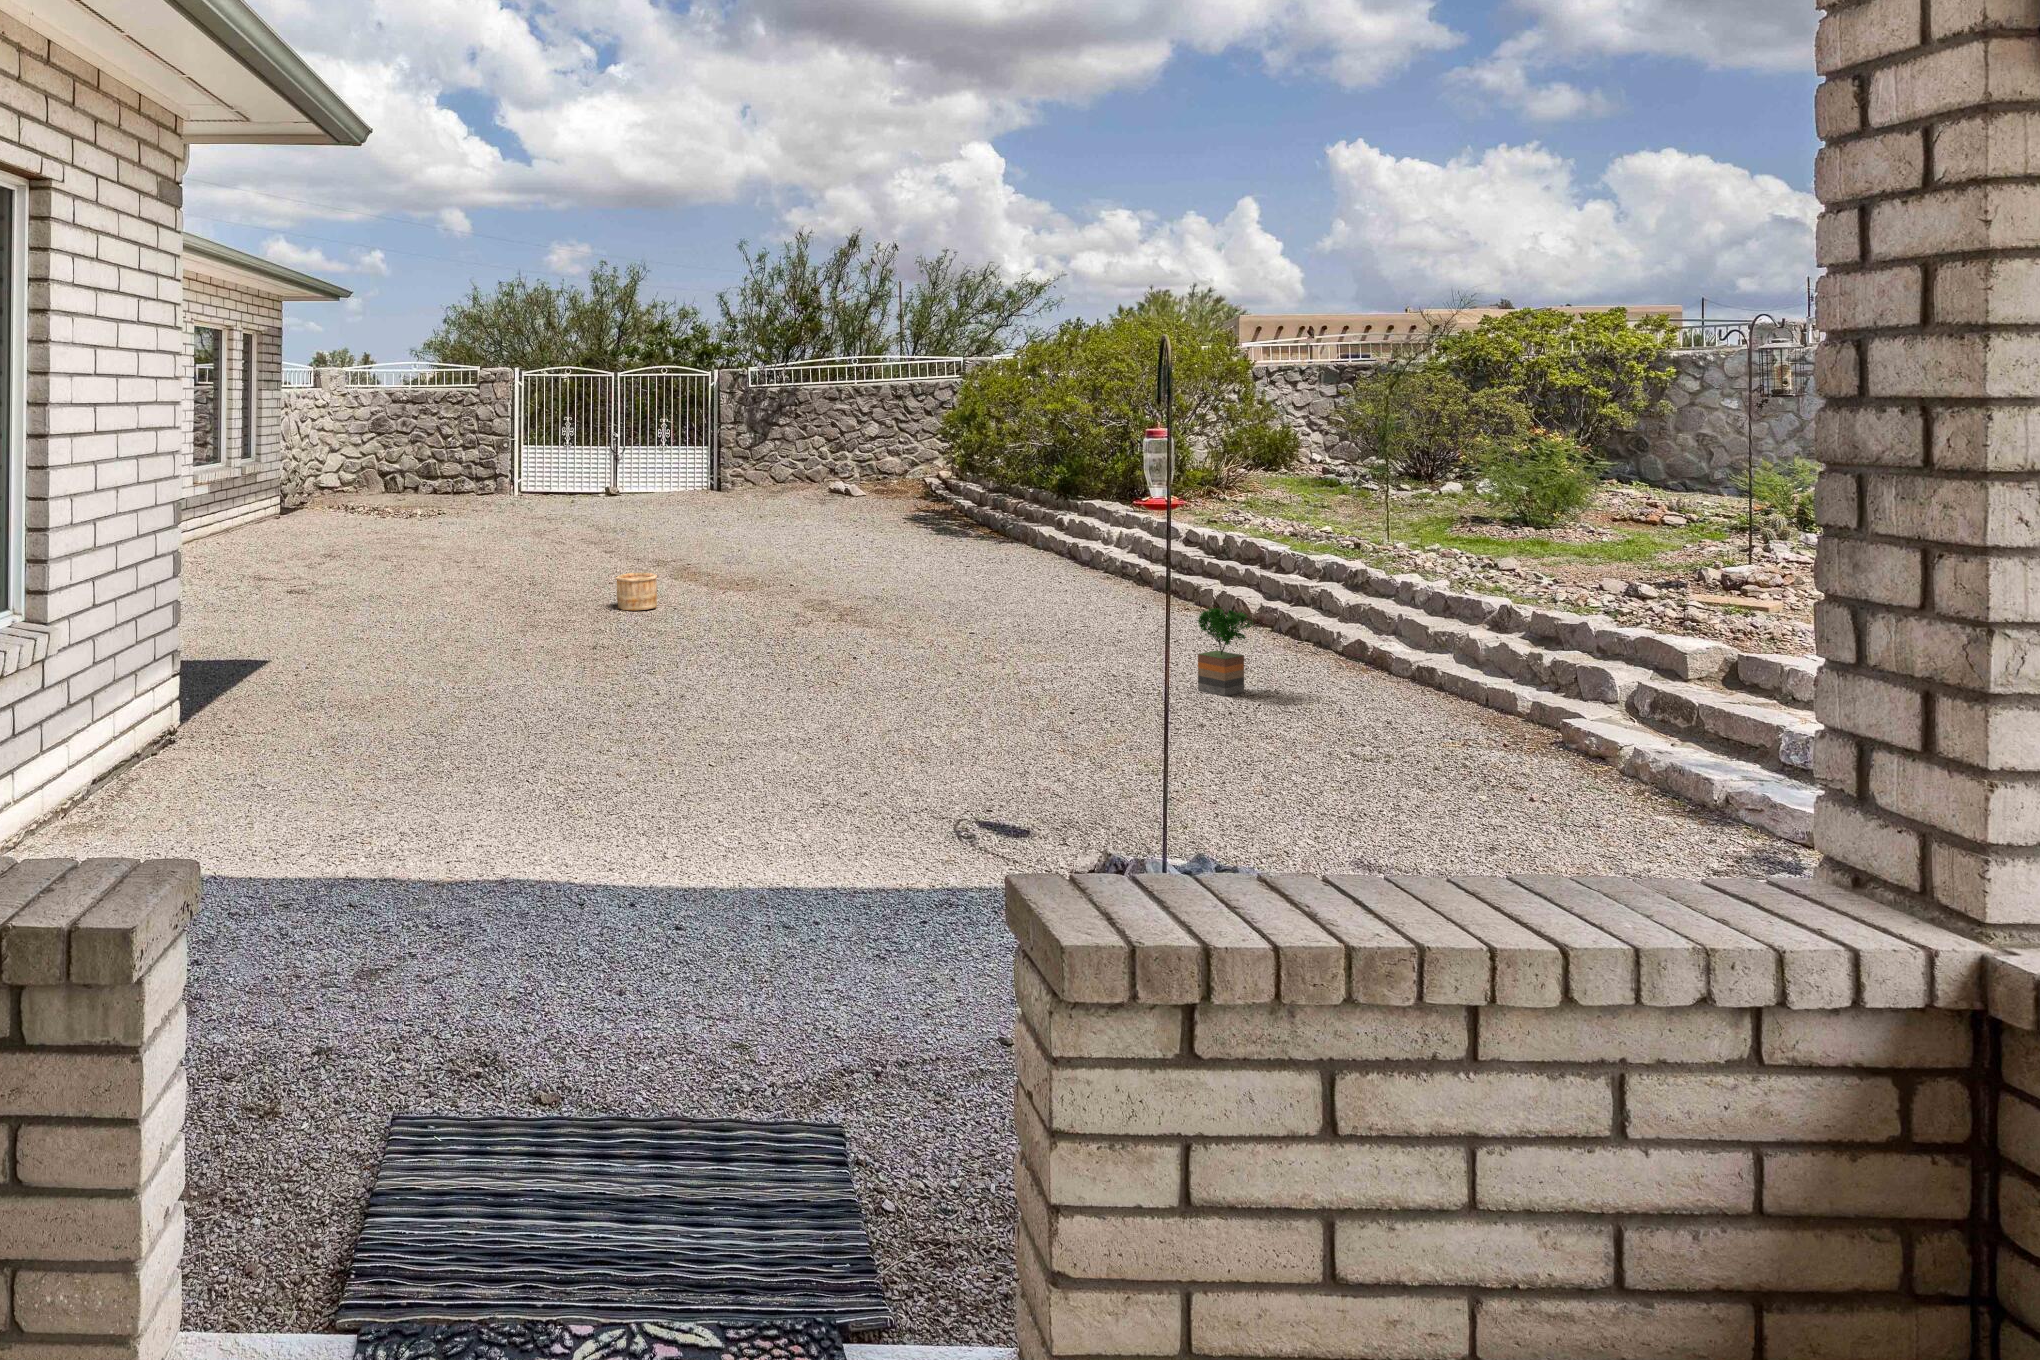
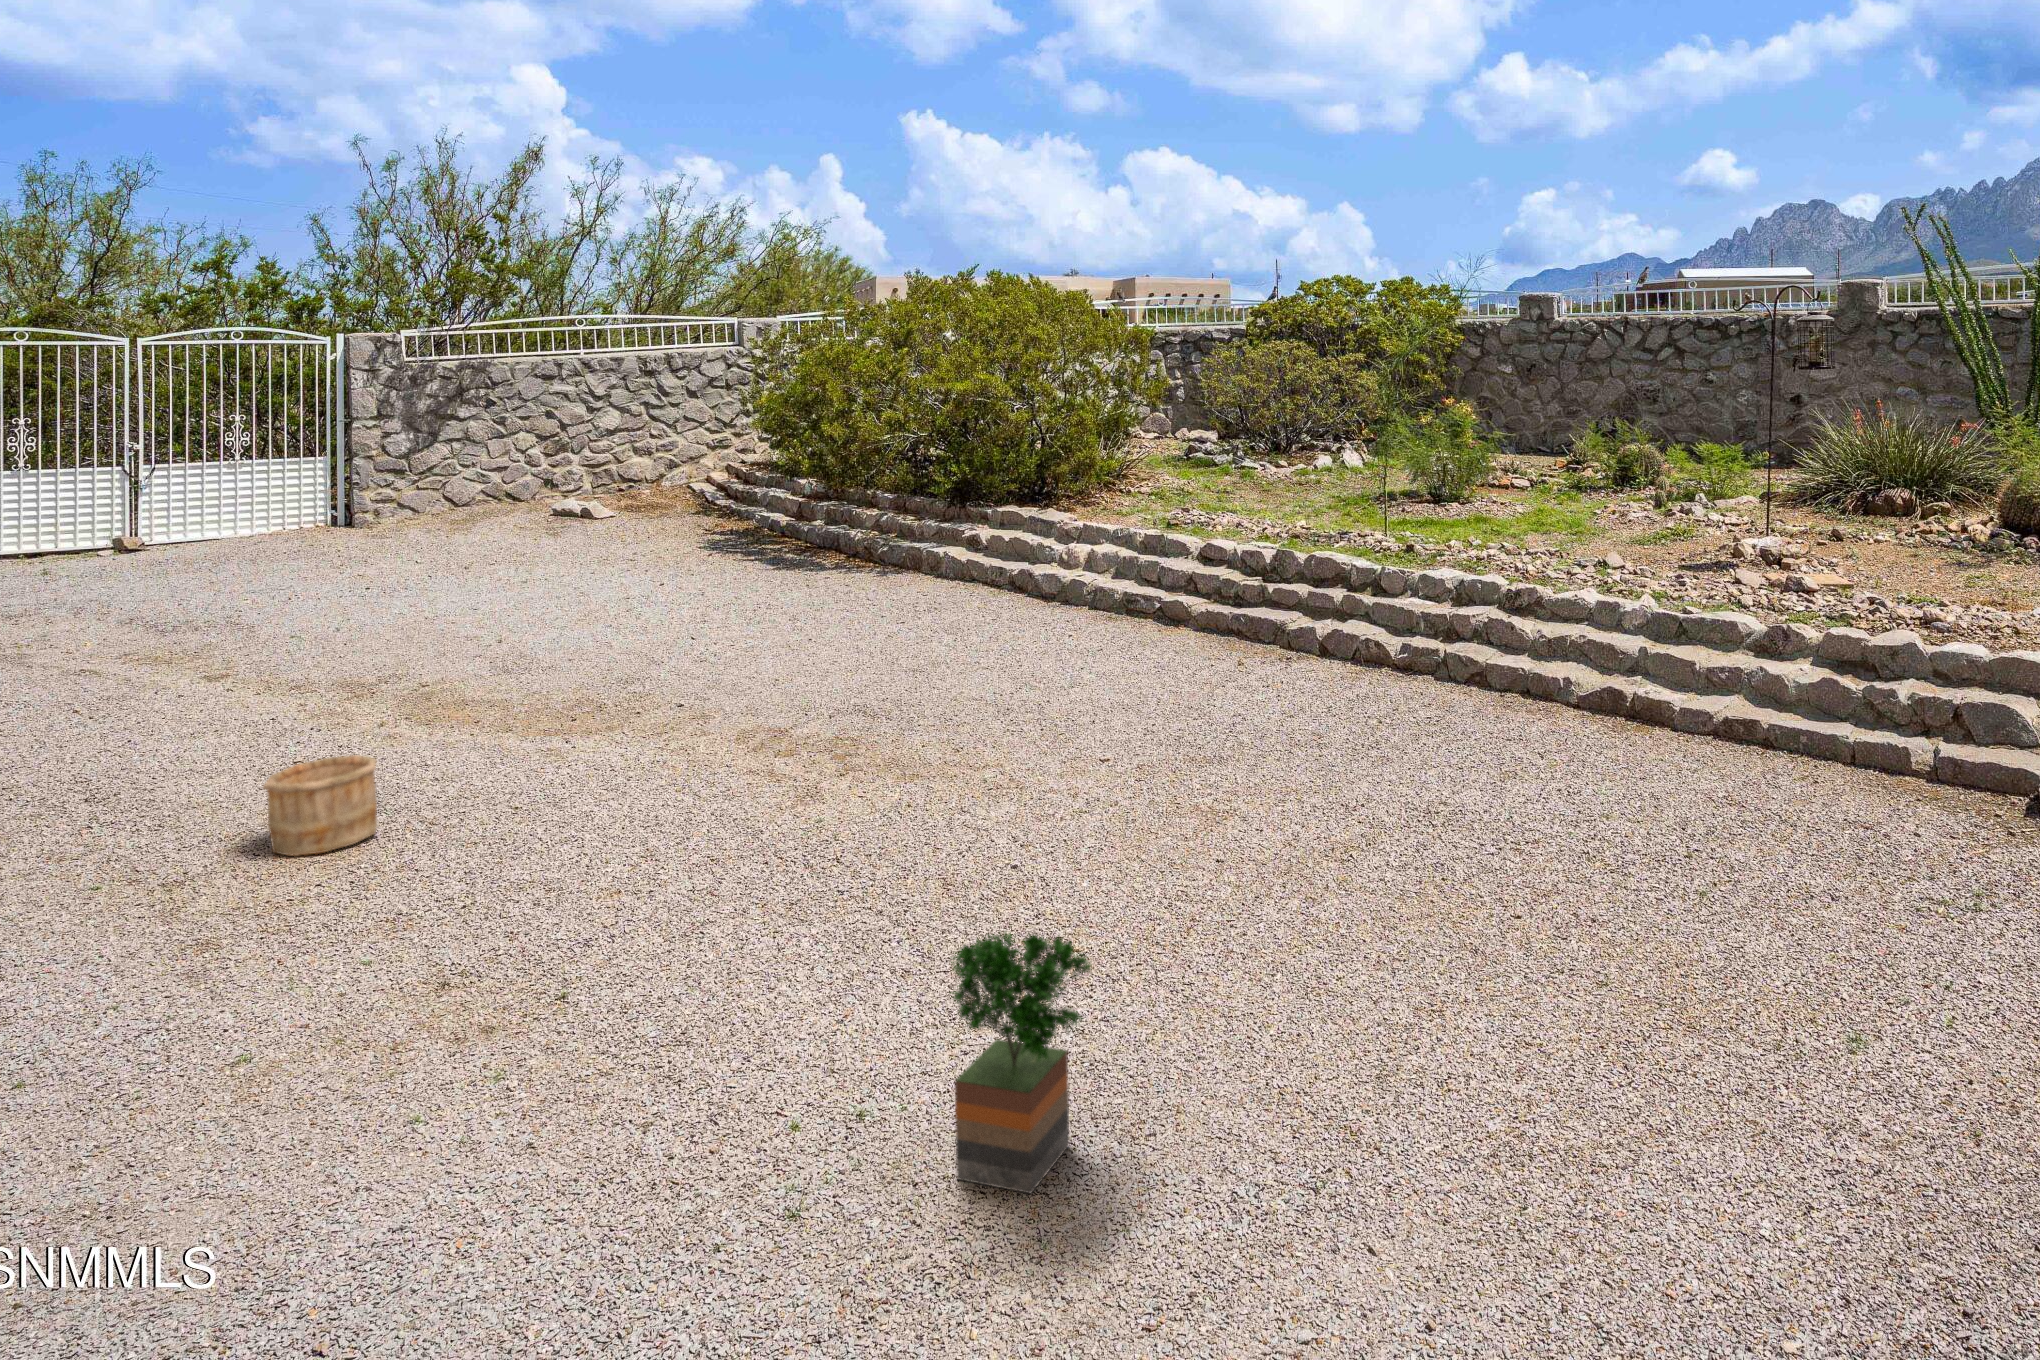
potted tree: present [1197,608,1253,696] -> present [951,932,1092,1194]

